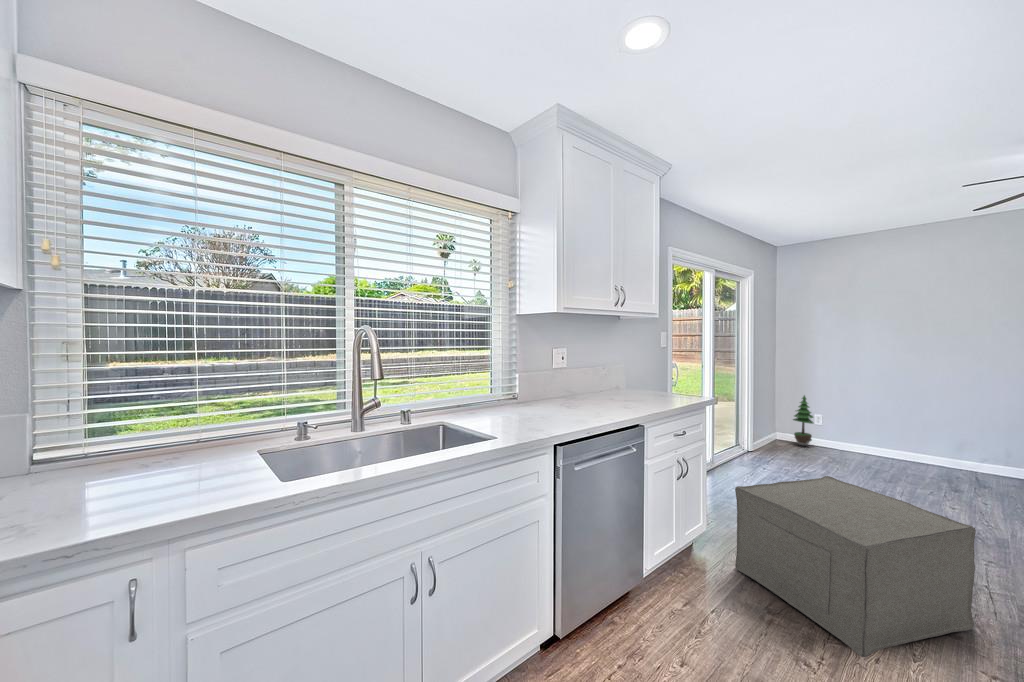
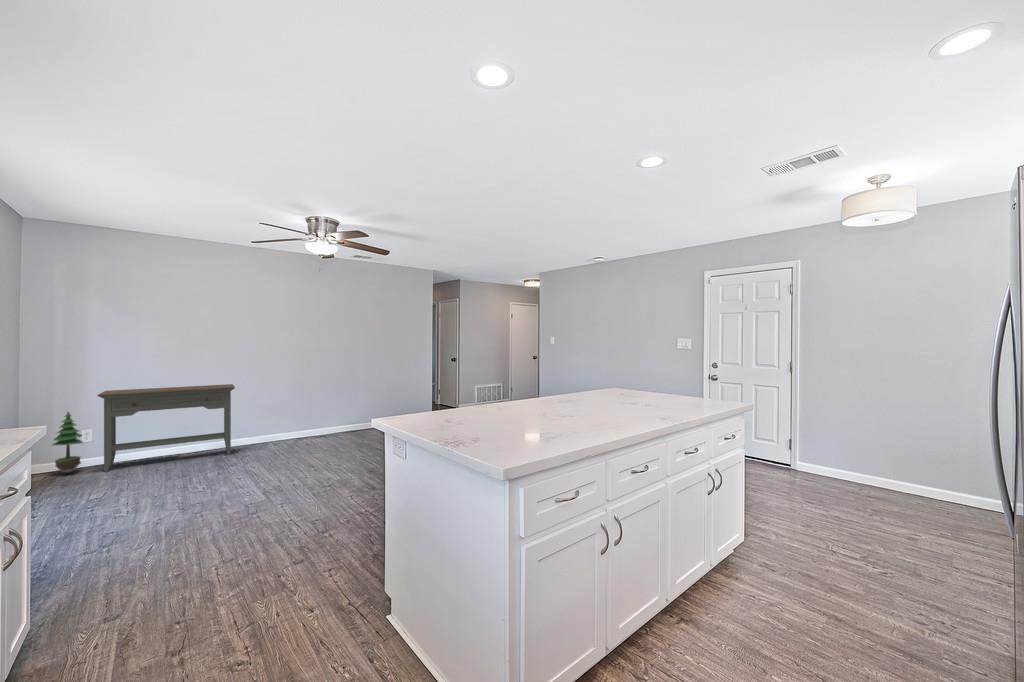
console table: none [823,382,976,480] -> present [97,384,235,471]
ottoman: present [735,476,976,657] -> none [94,477,305,645]

